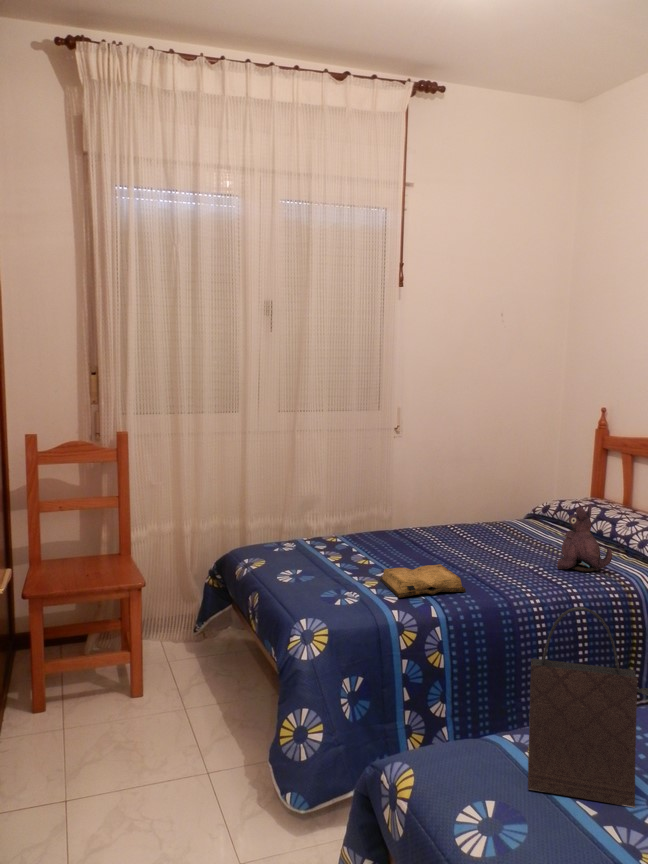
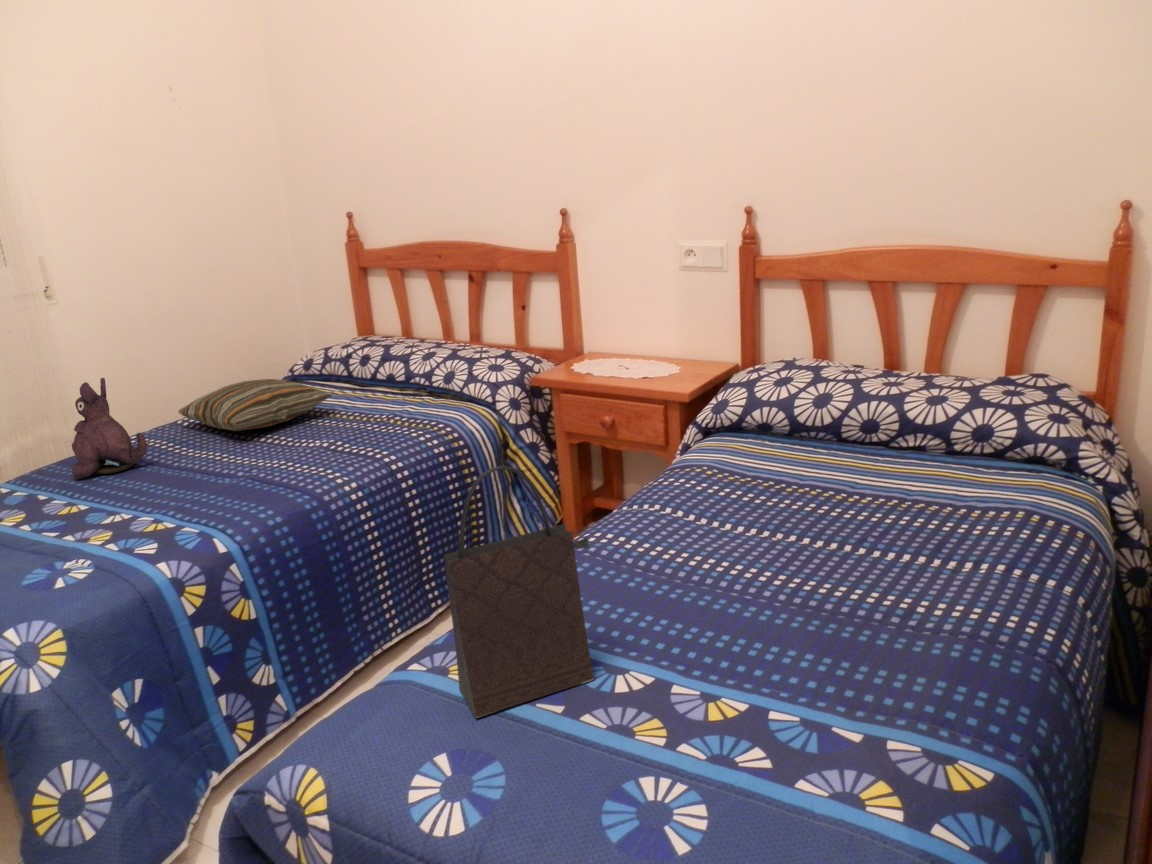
plush toy: present [557,505,612,572] -> present [72,378,147,479]
pillow: none [448,510,549,544] -> present [179,379,331,431]
diary: present [380,564,466,598] -> none [110,476,255,544]

